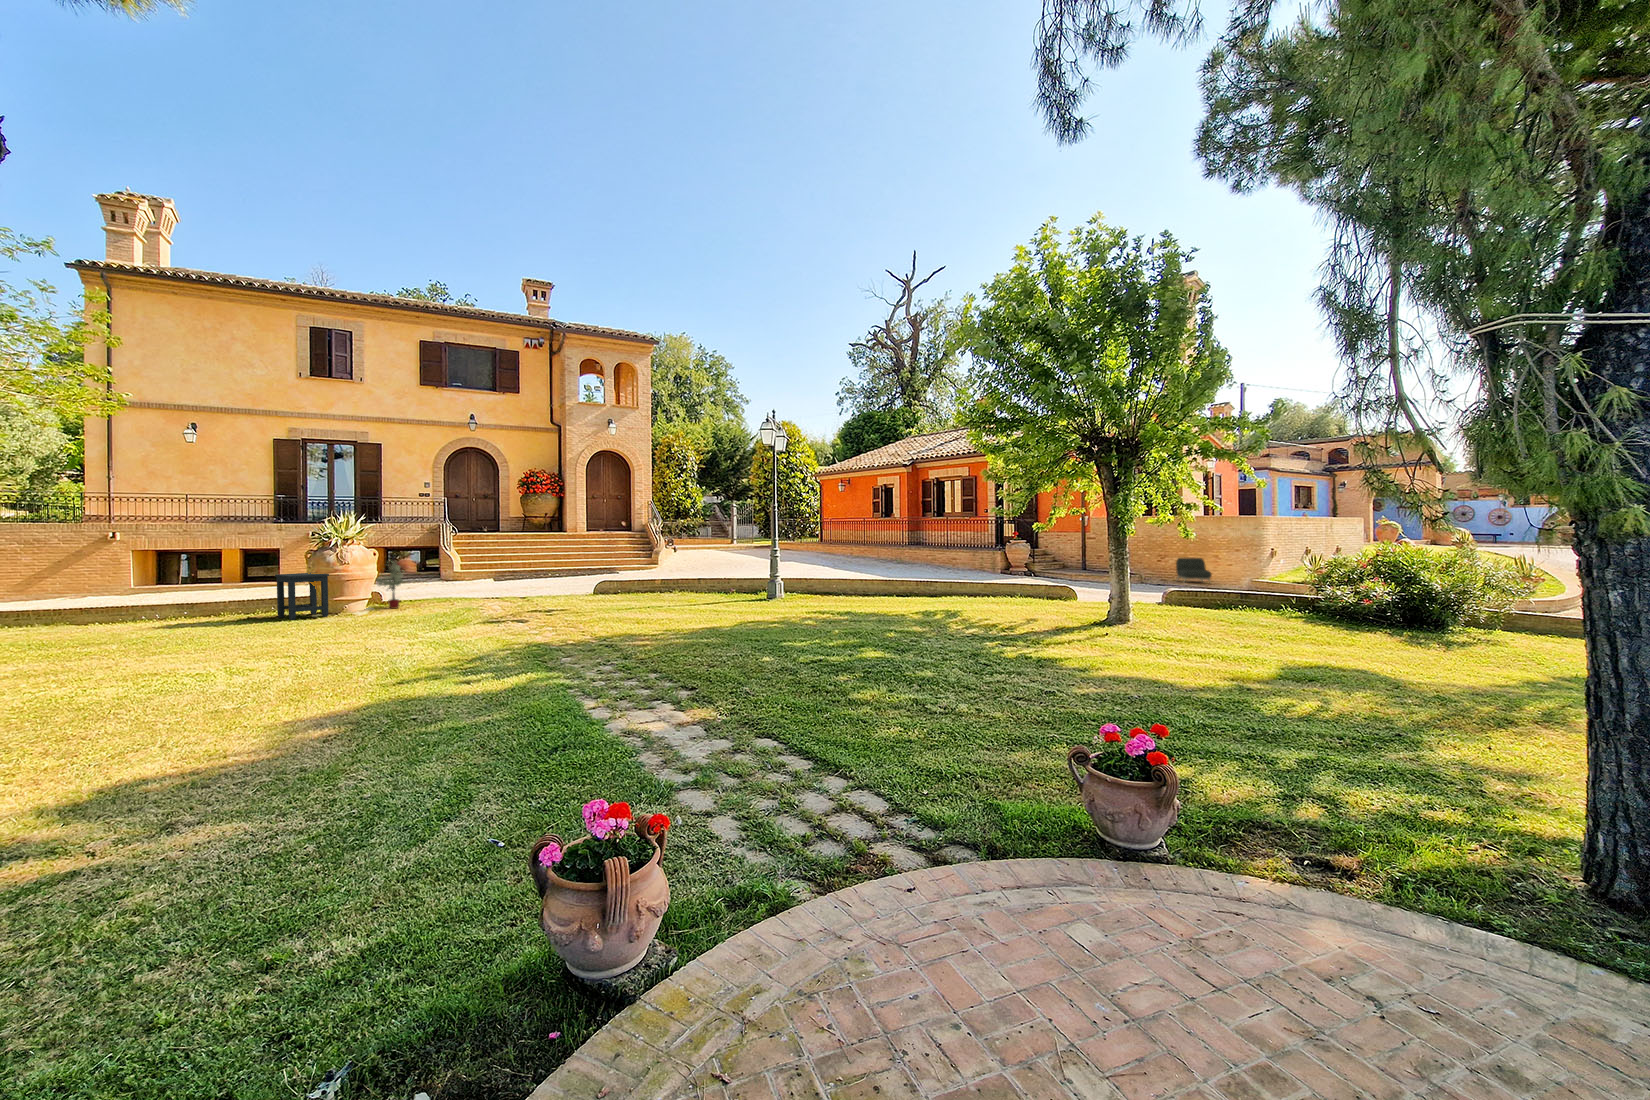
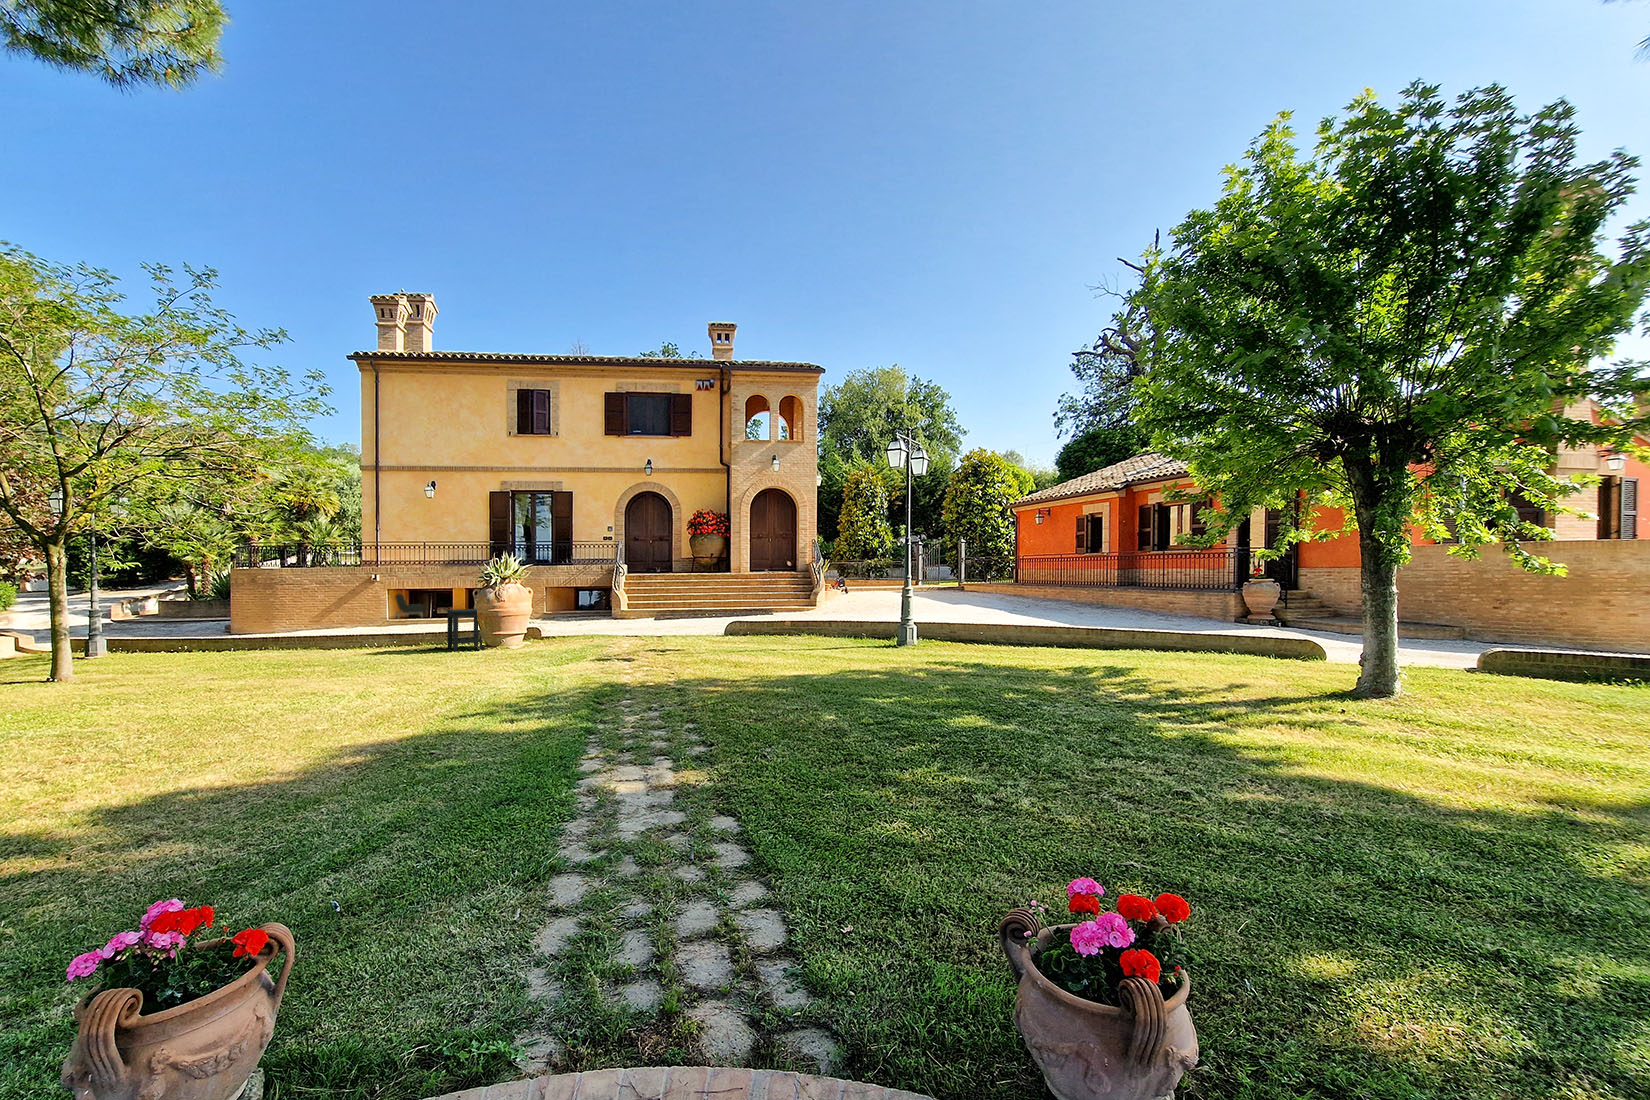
armchair: present [1176,557,1212,581] -> present [395,594,426,617]
potted tree: present [377,563,403,609] -> none [528,599,553,644]

